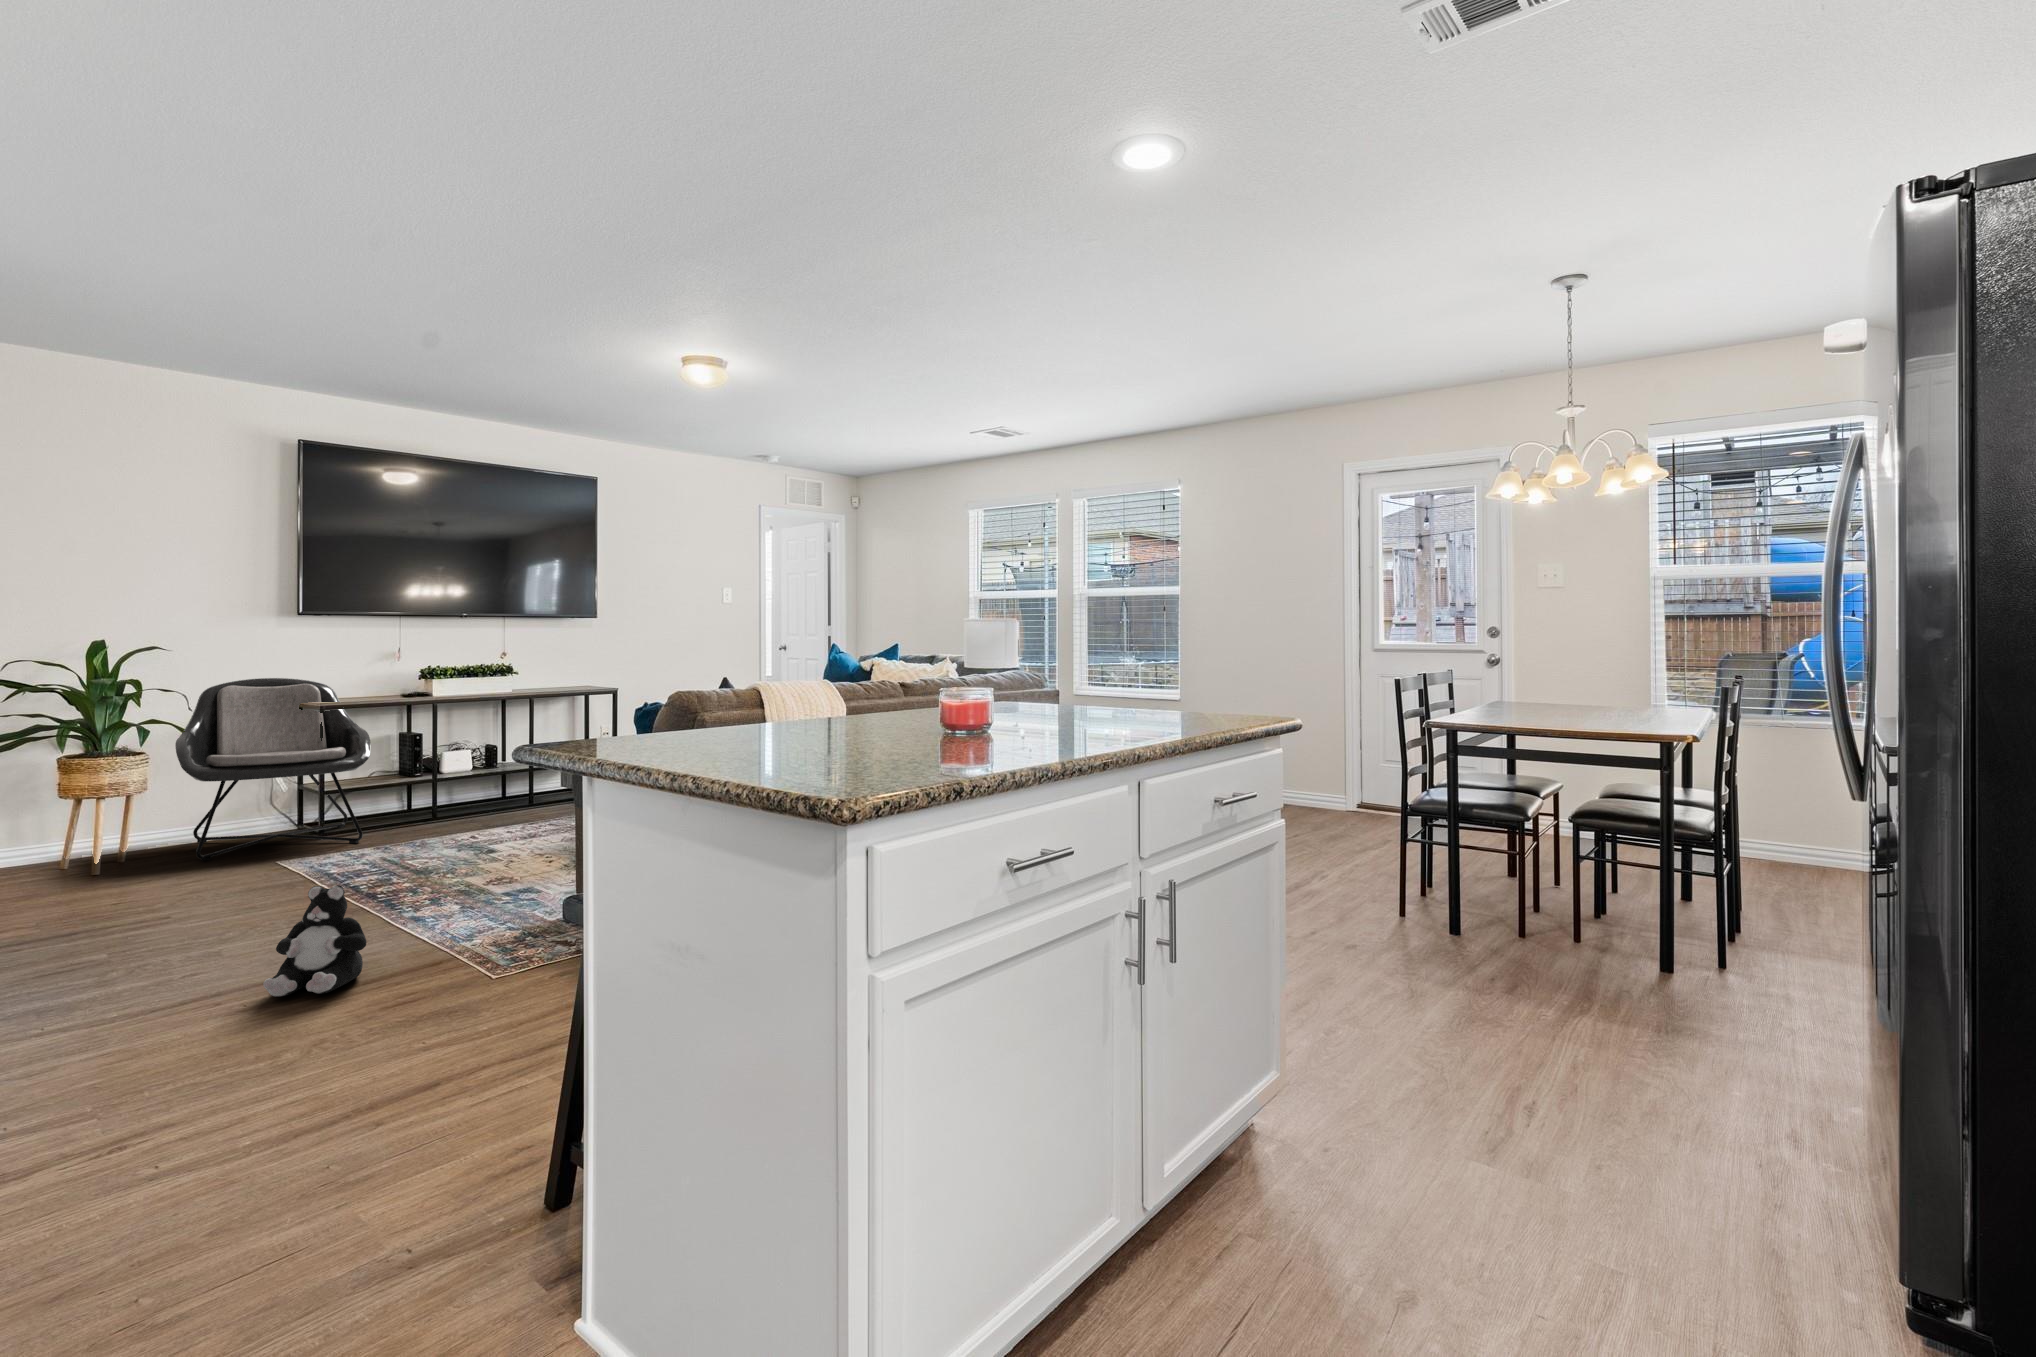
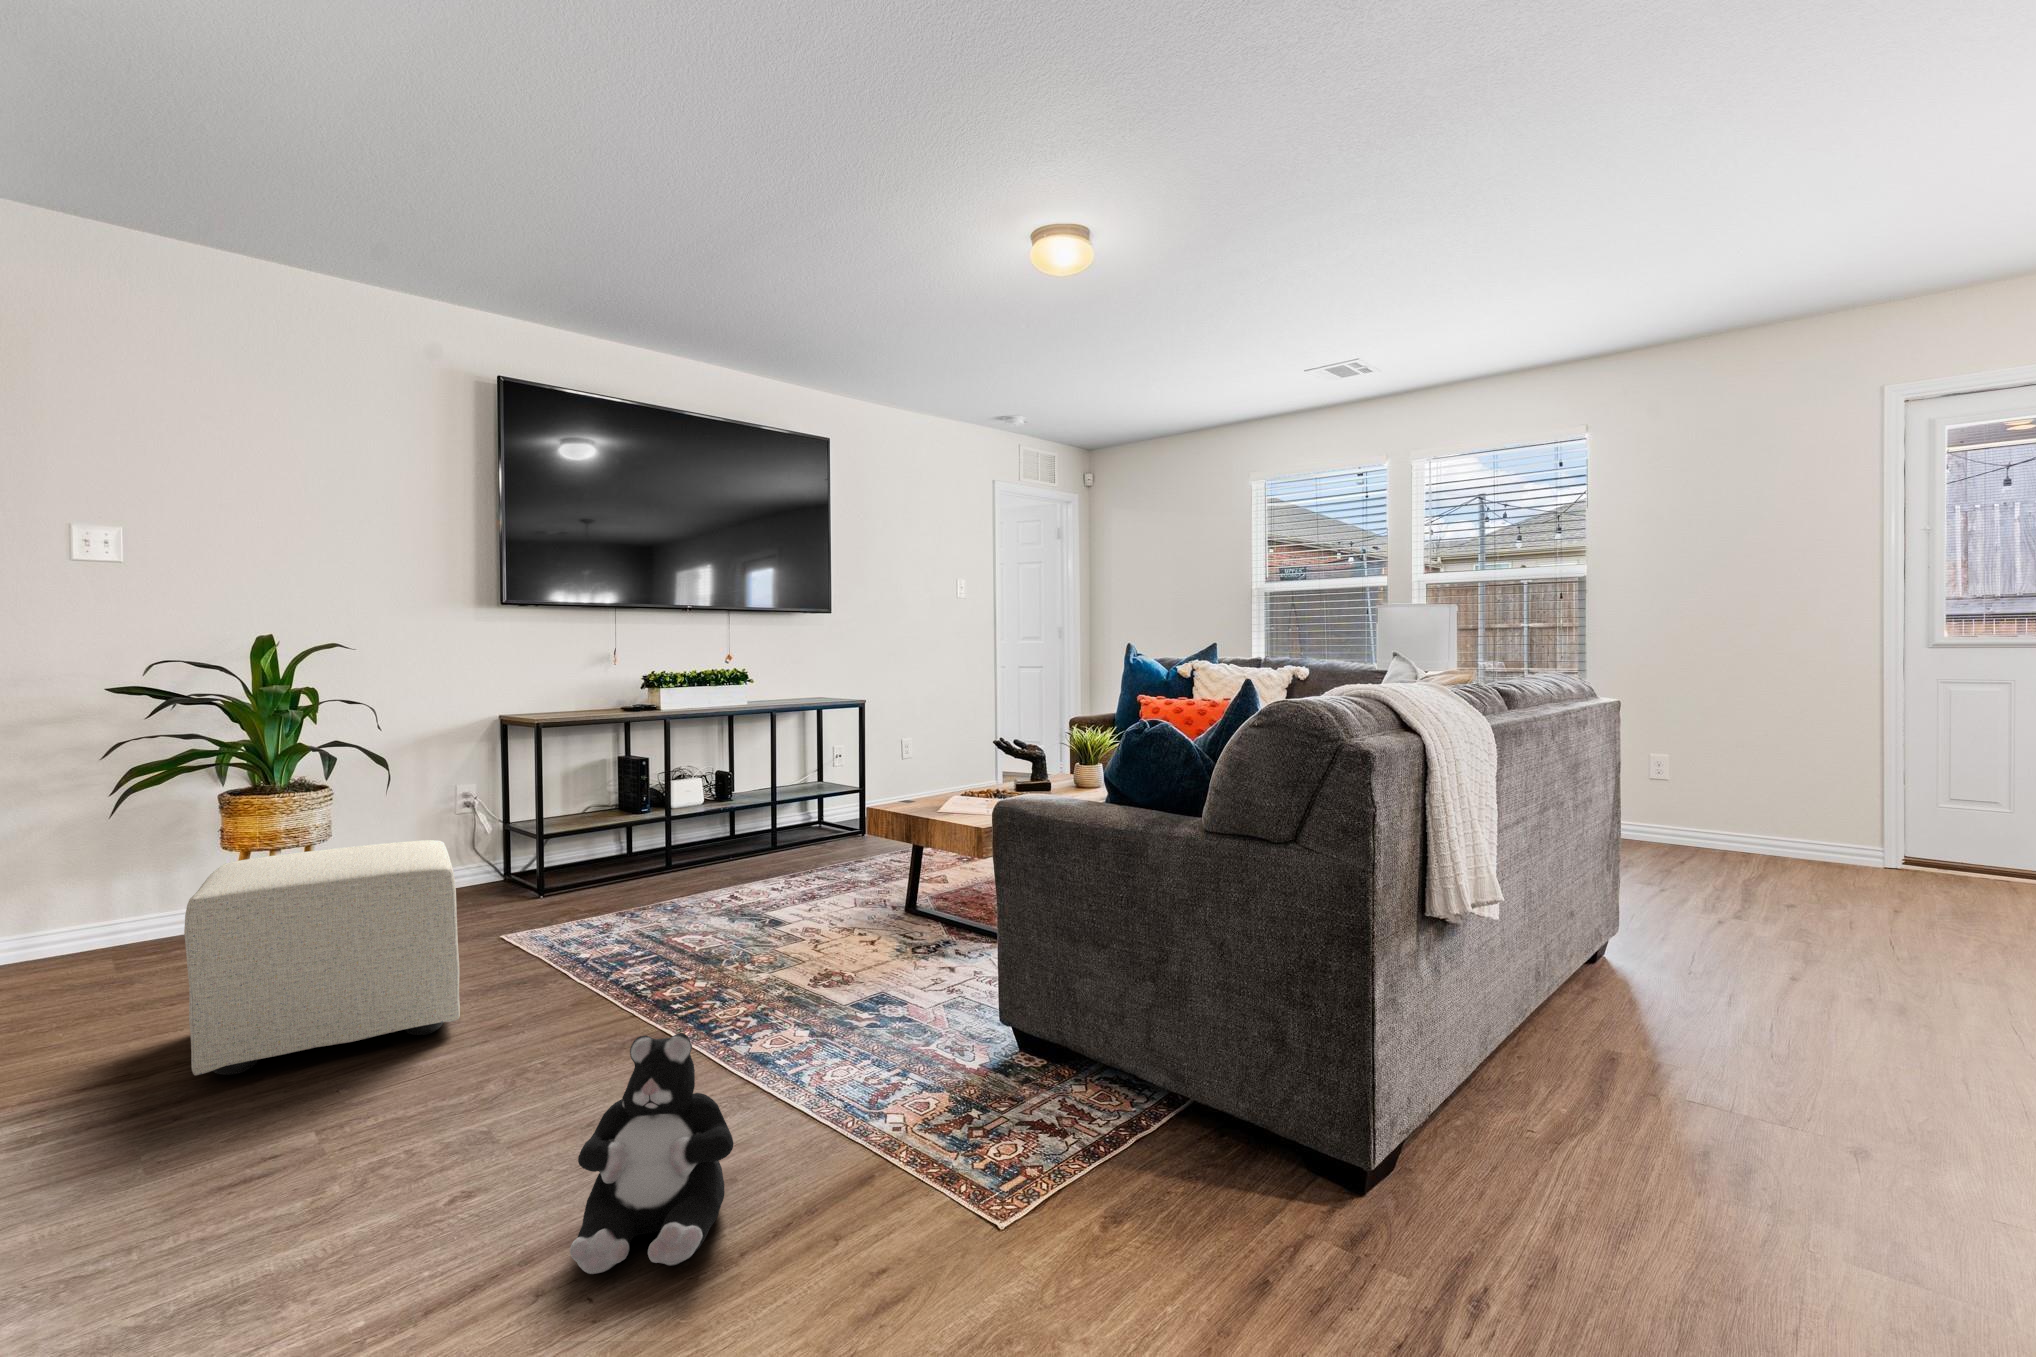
lounge chair: present [175,678,371,861] -> none [365,688,601,930]
ottoman: none [43,791,234,933] -> present [184,840,460,1075]

